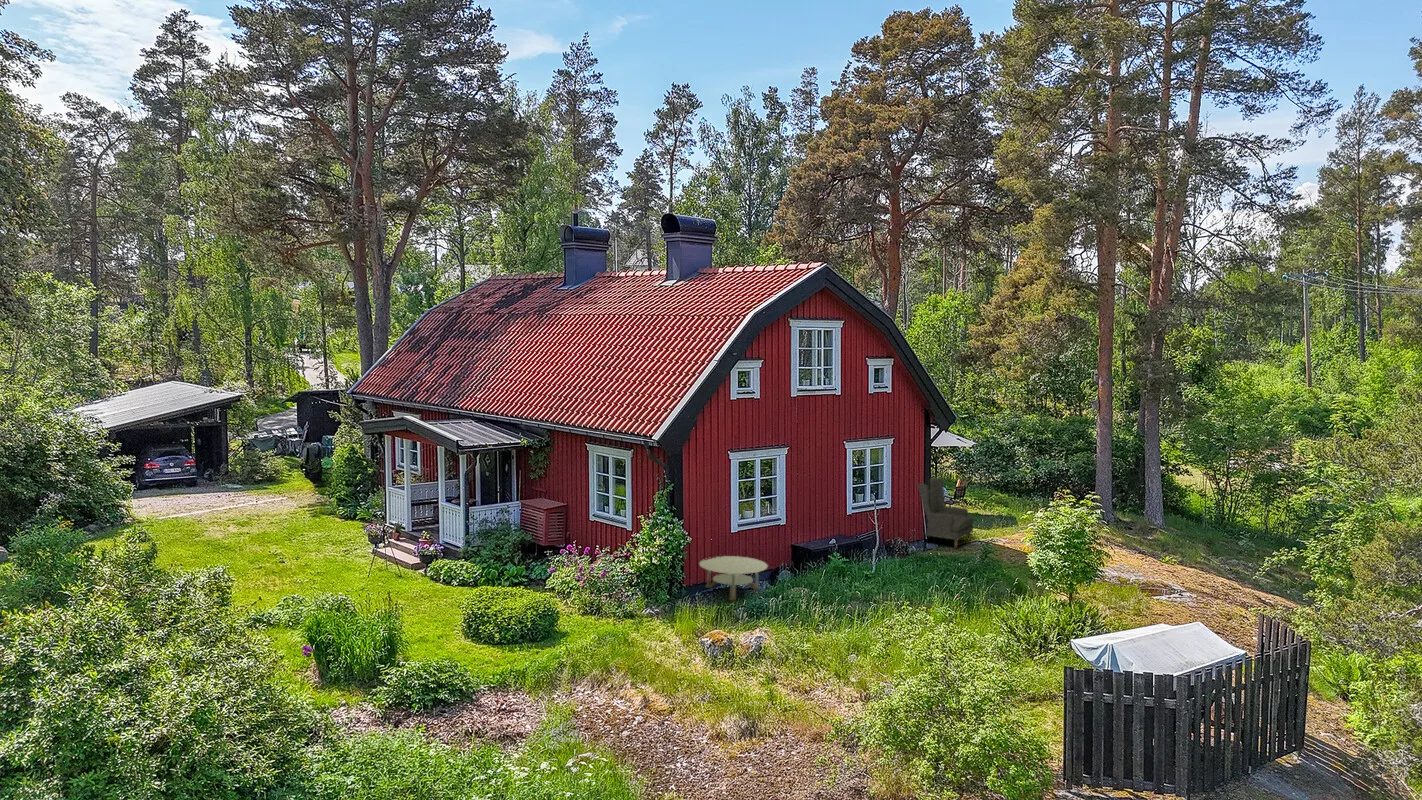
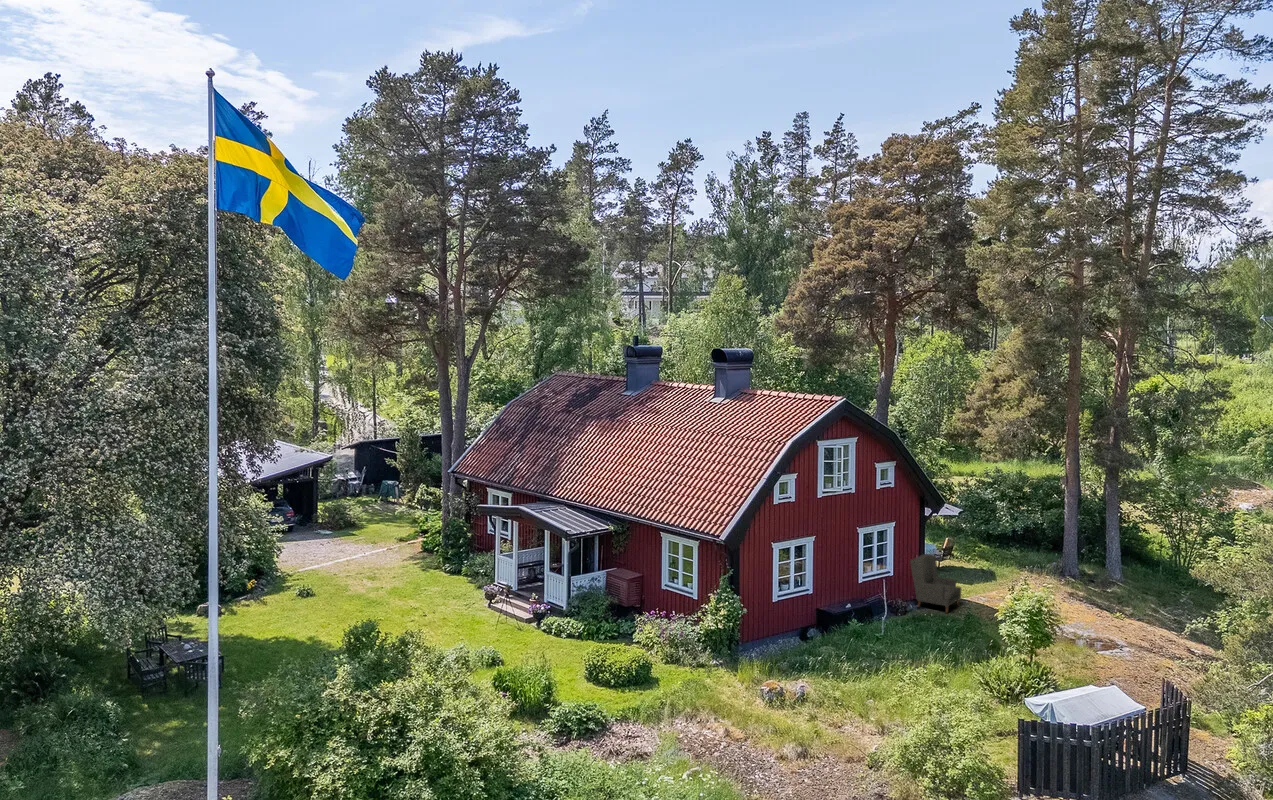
round table: present [699,556,767,601] -> none [749,620,801,656]

